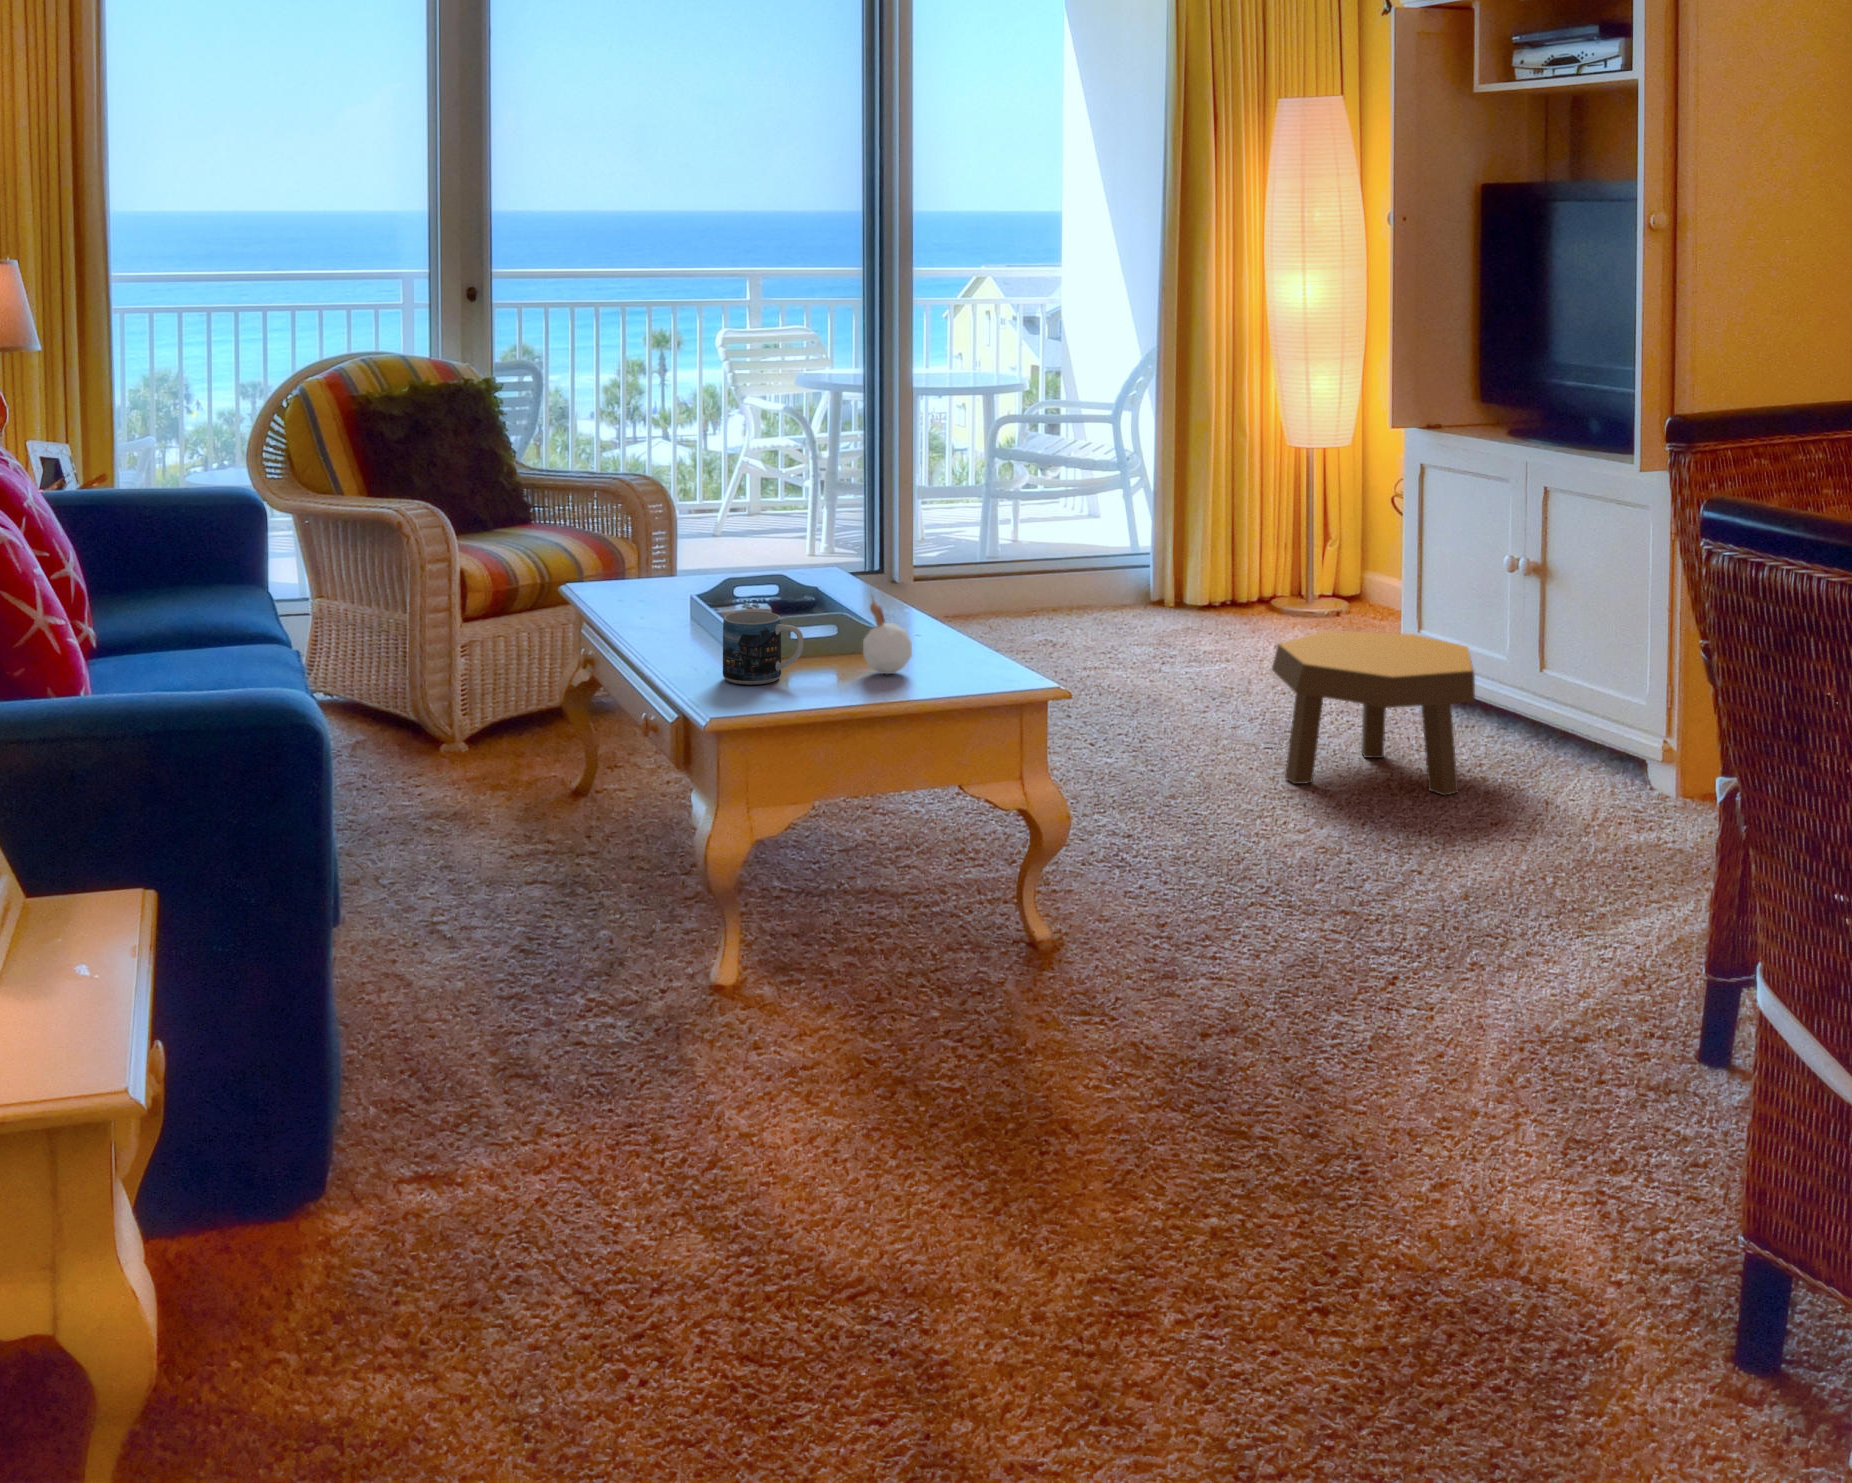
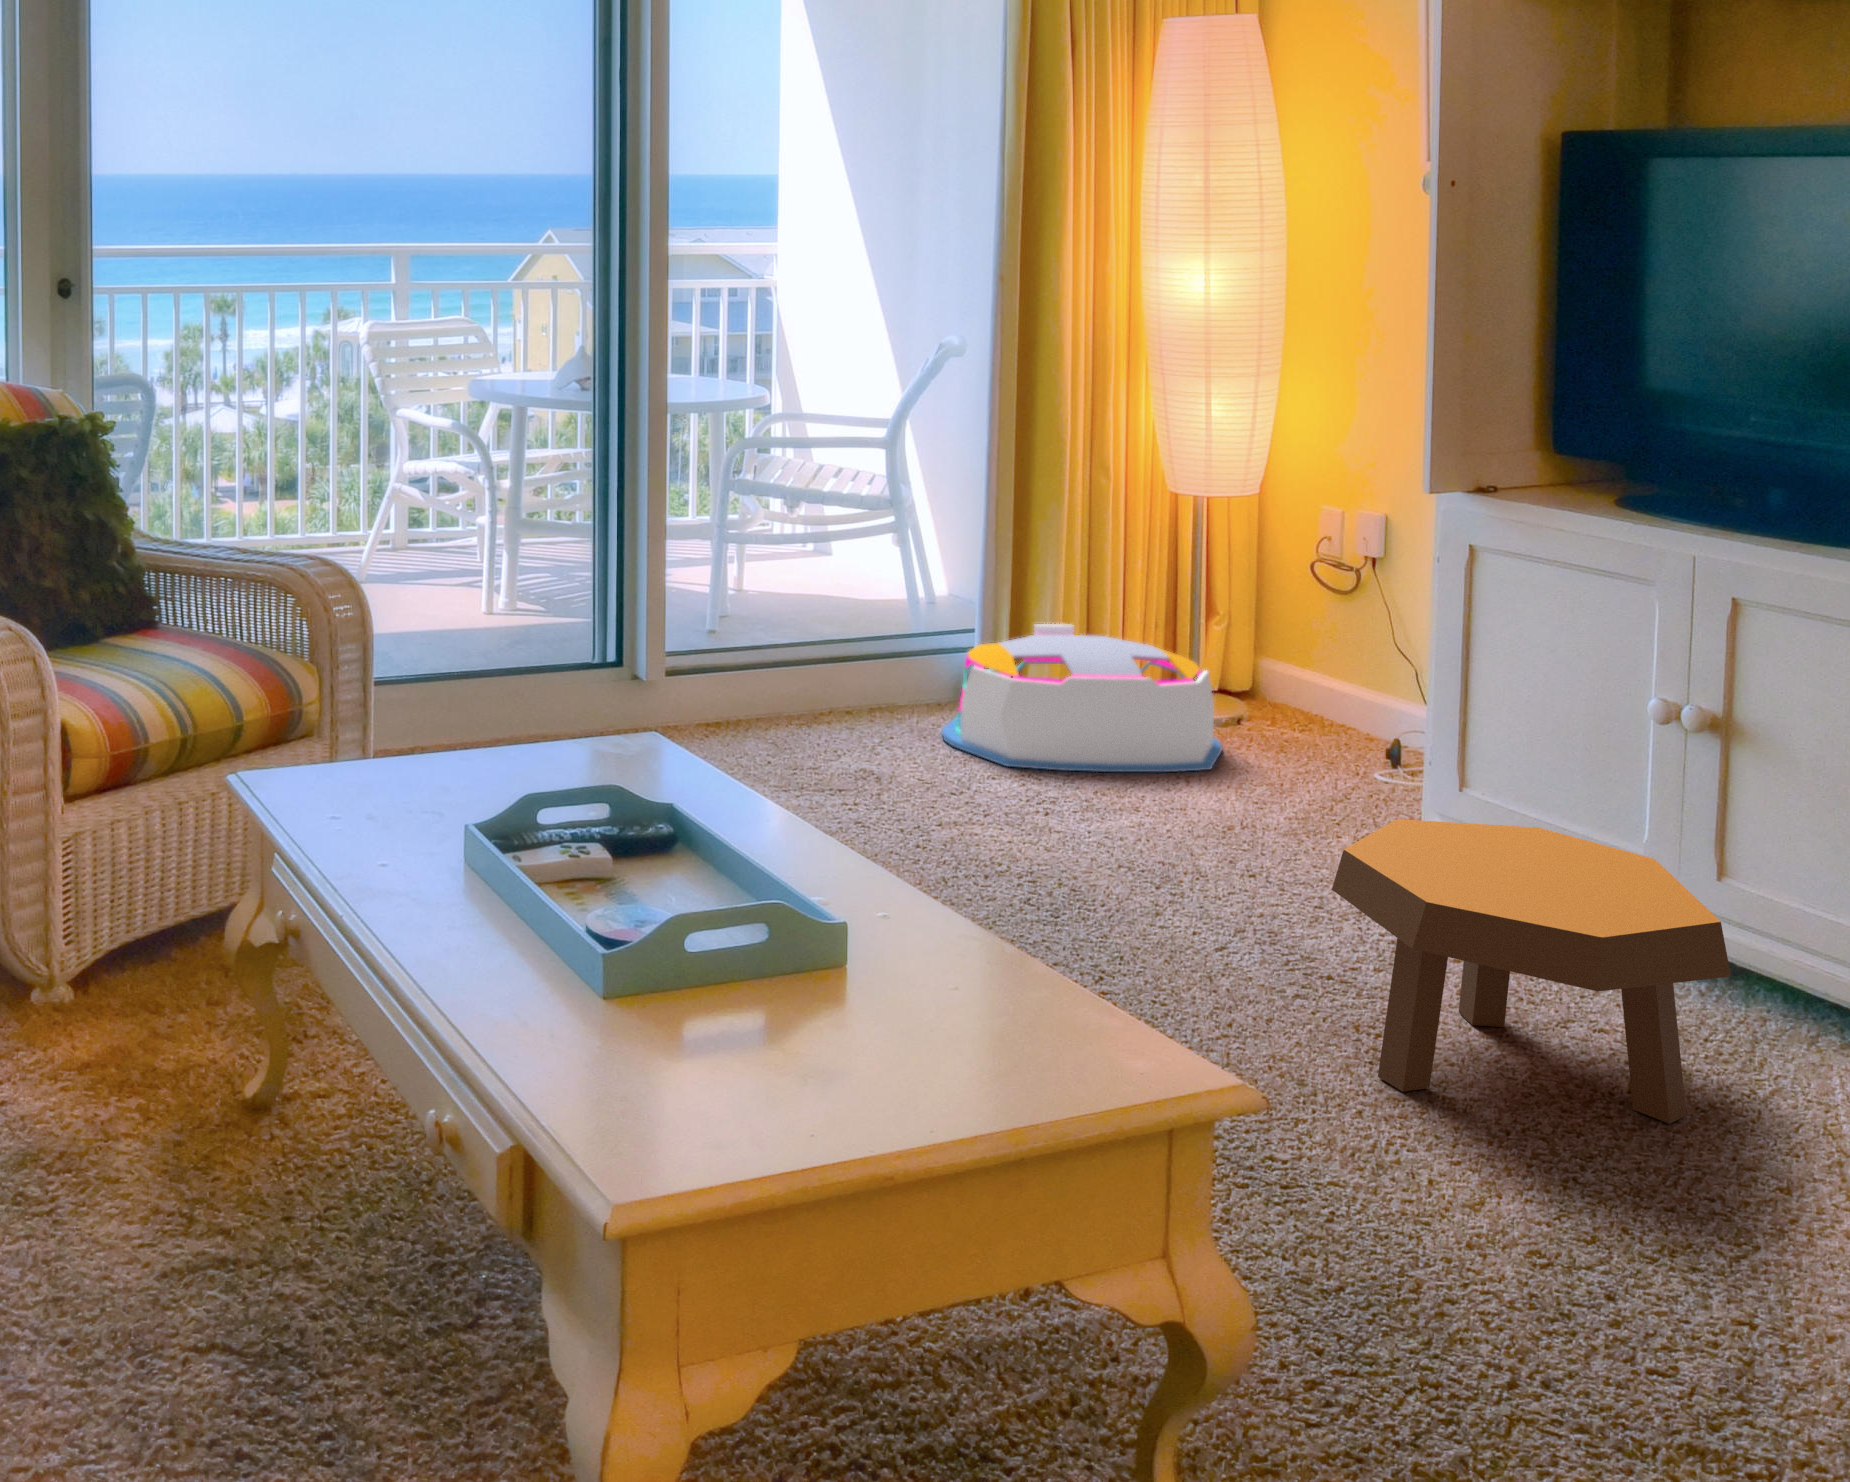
storage bin: none [1116,544,1313,642] -> present [942,624,1222,772]
candle: present [863,596,912,674] -> none [865,888,965,1071]
mug: present [723,611,803,684] -> none [593,937,763,1102]

